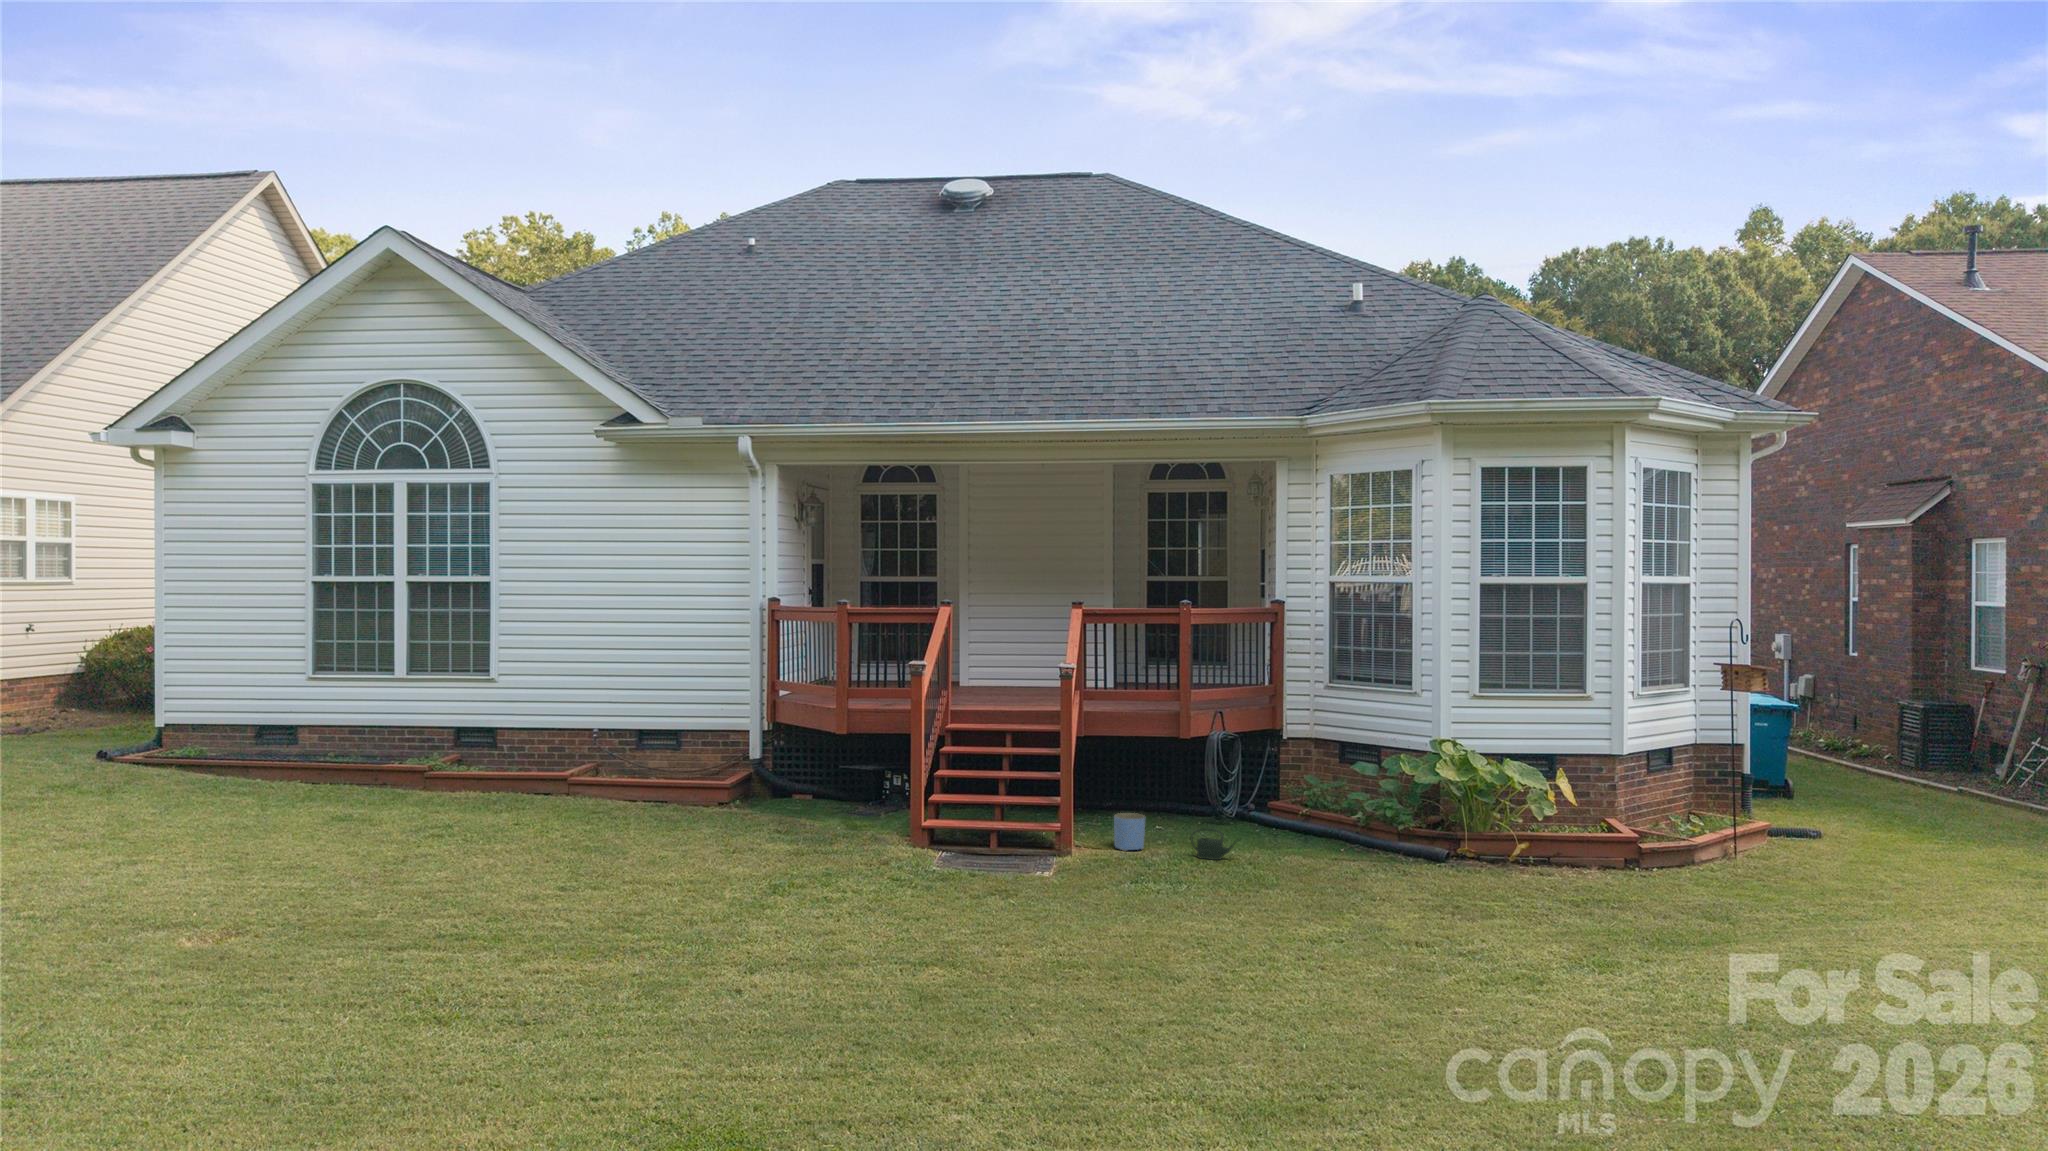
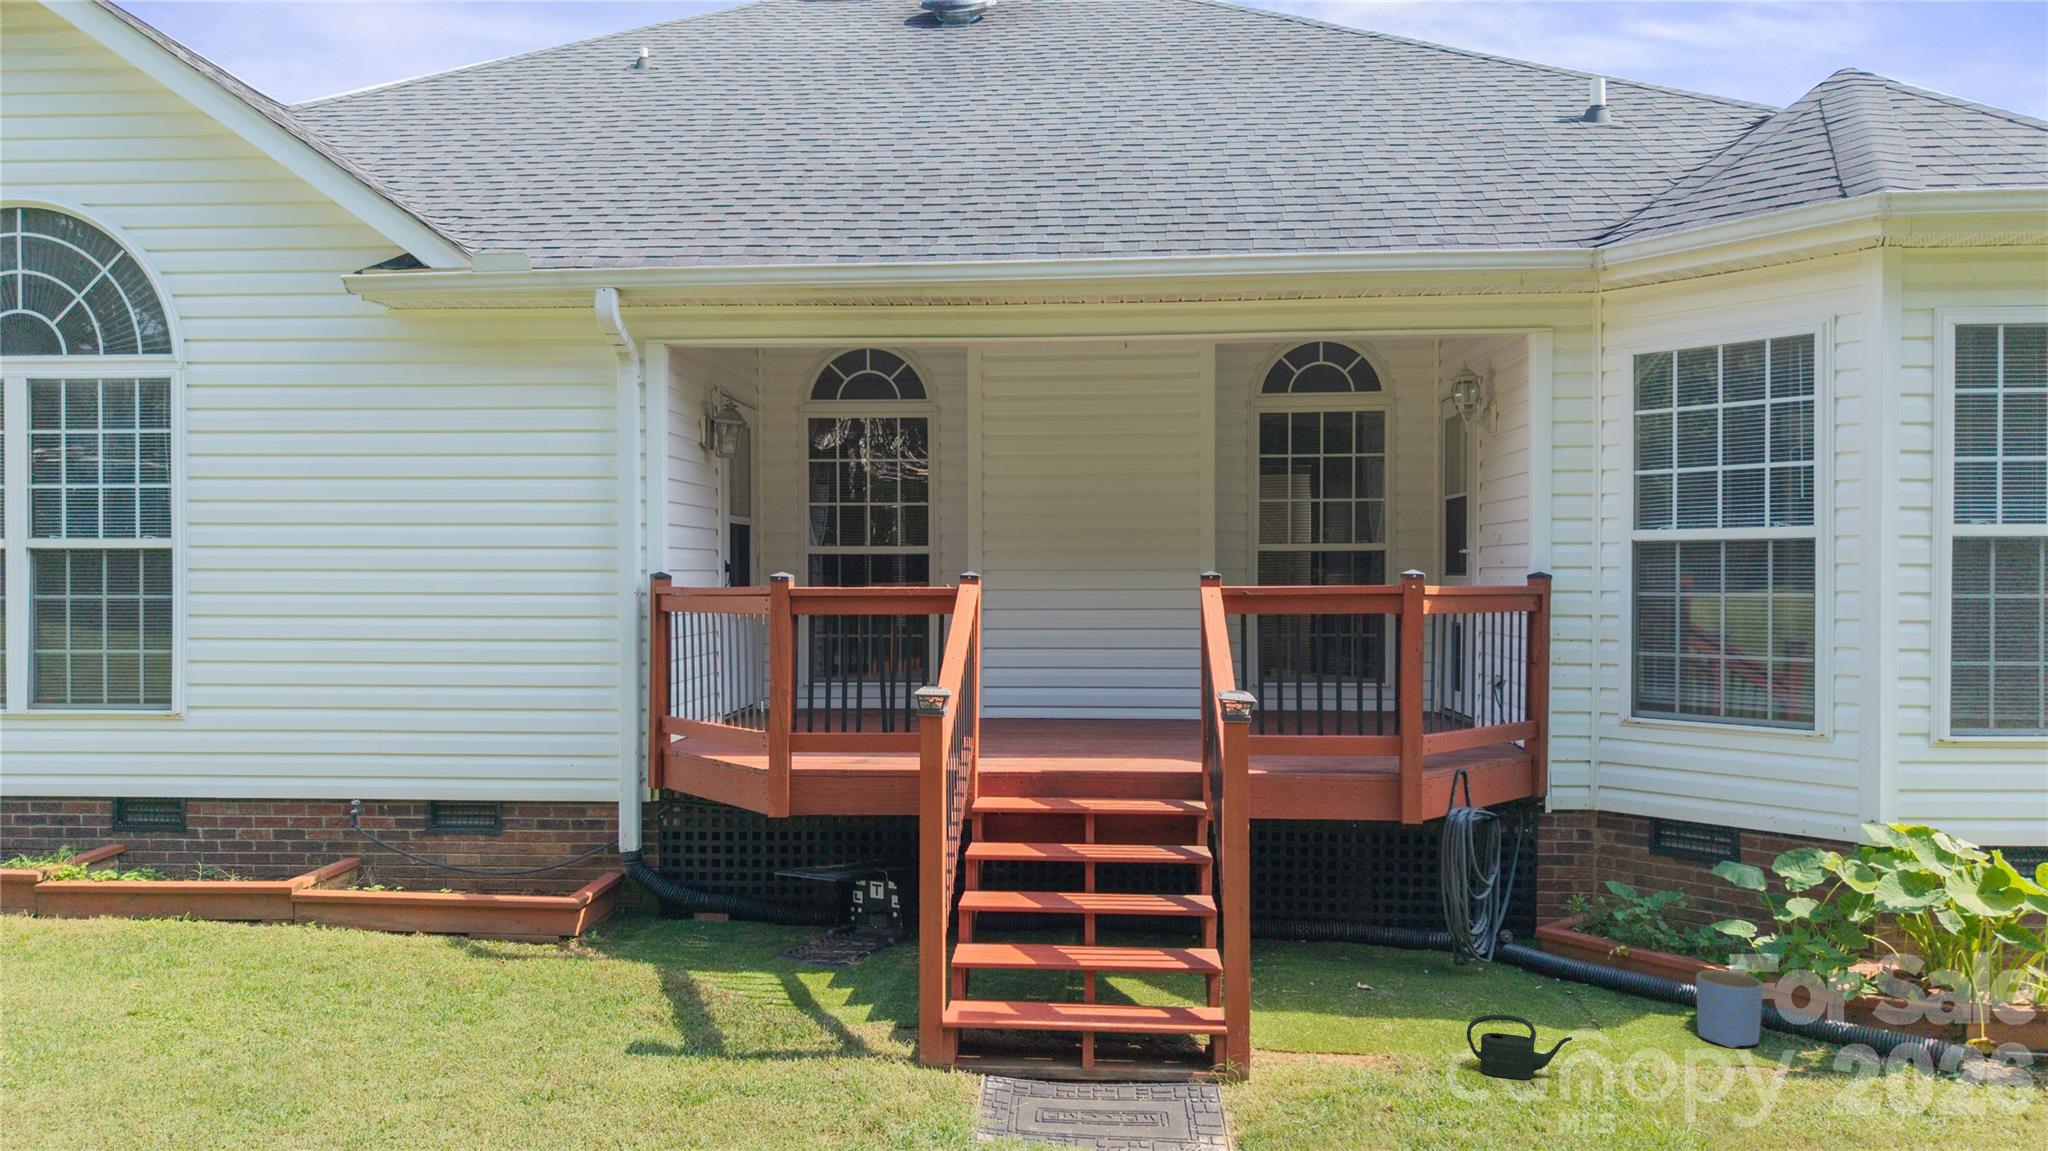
planter: present [1114,813,1145,851] -> present [1696,970,1763,1048]

